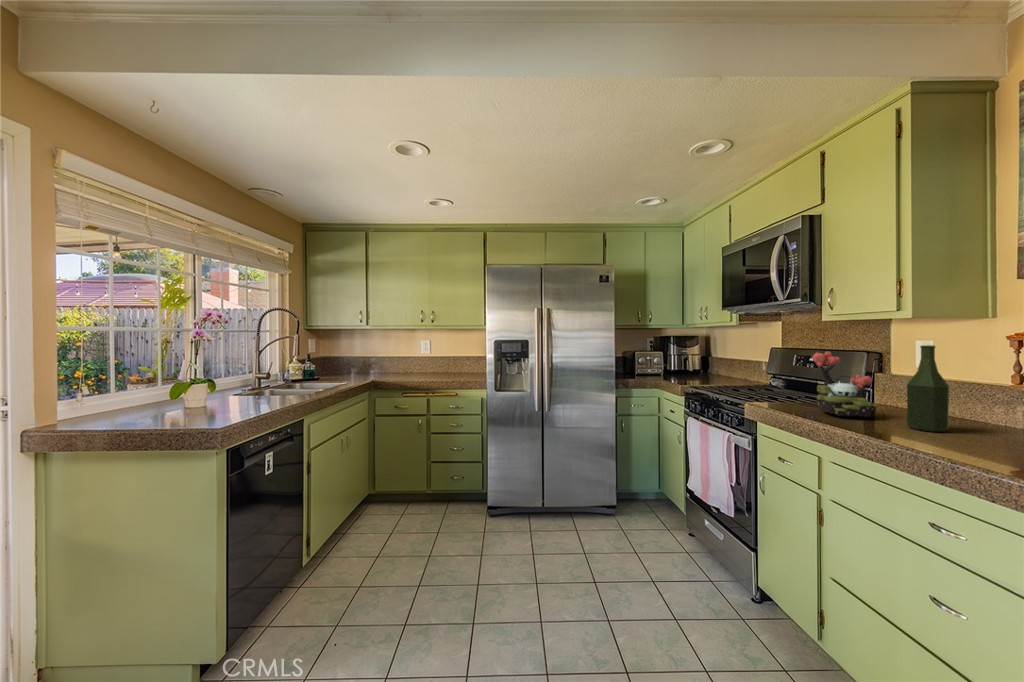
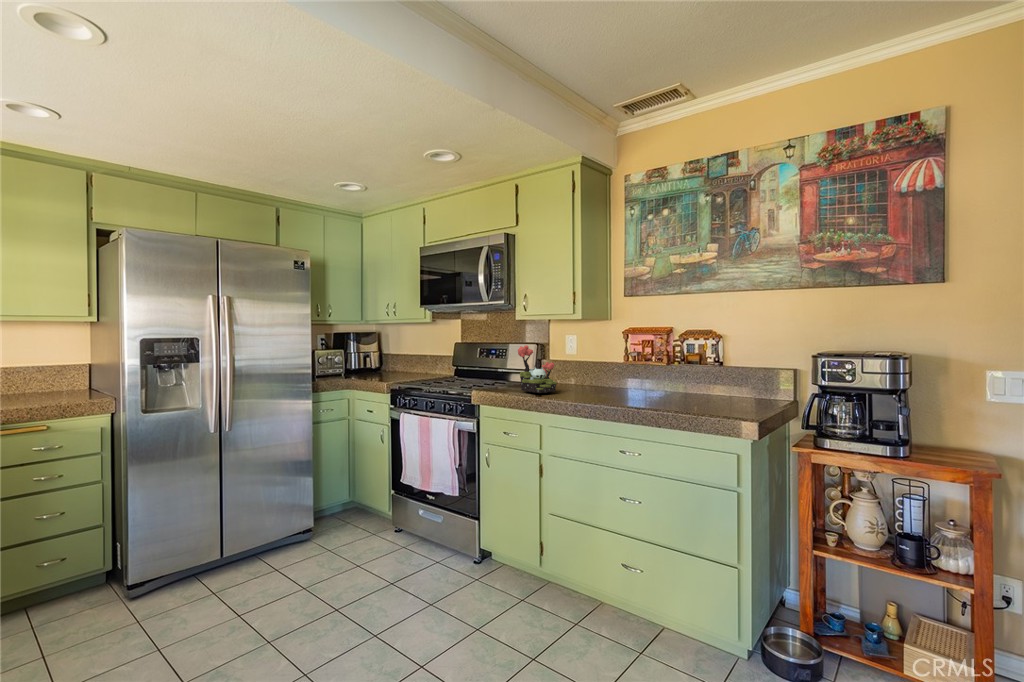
bottle: present [907,345,949,432] -> none [577,340,597,396]

